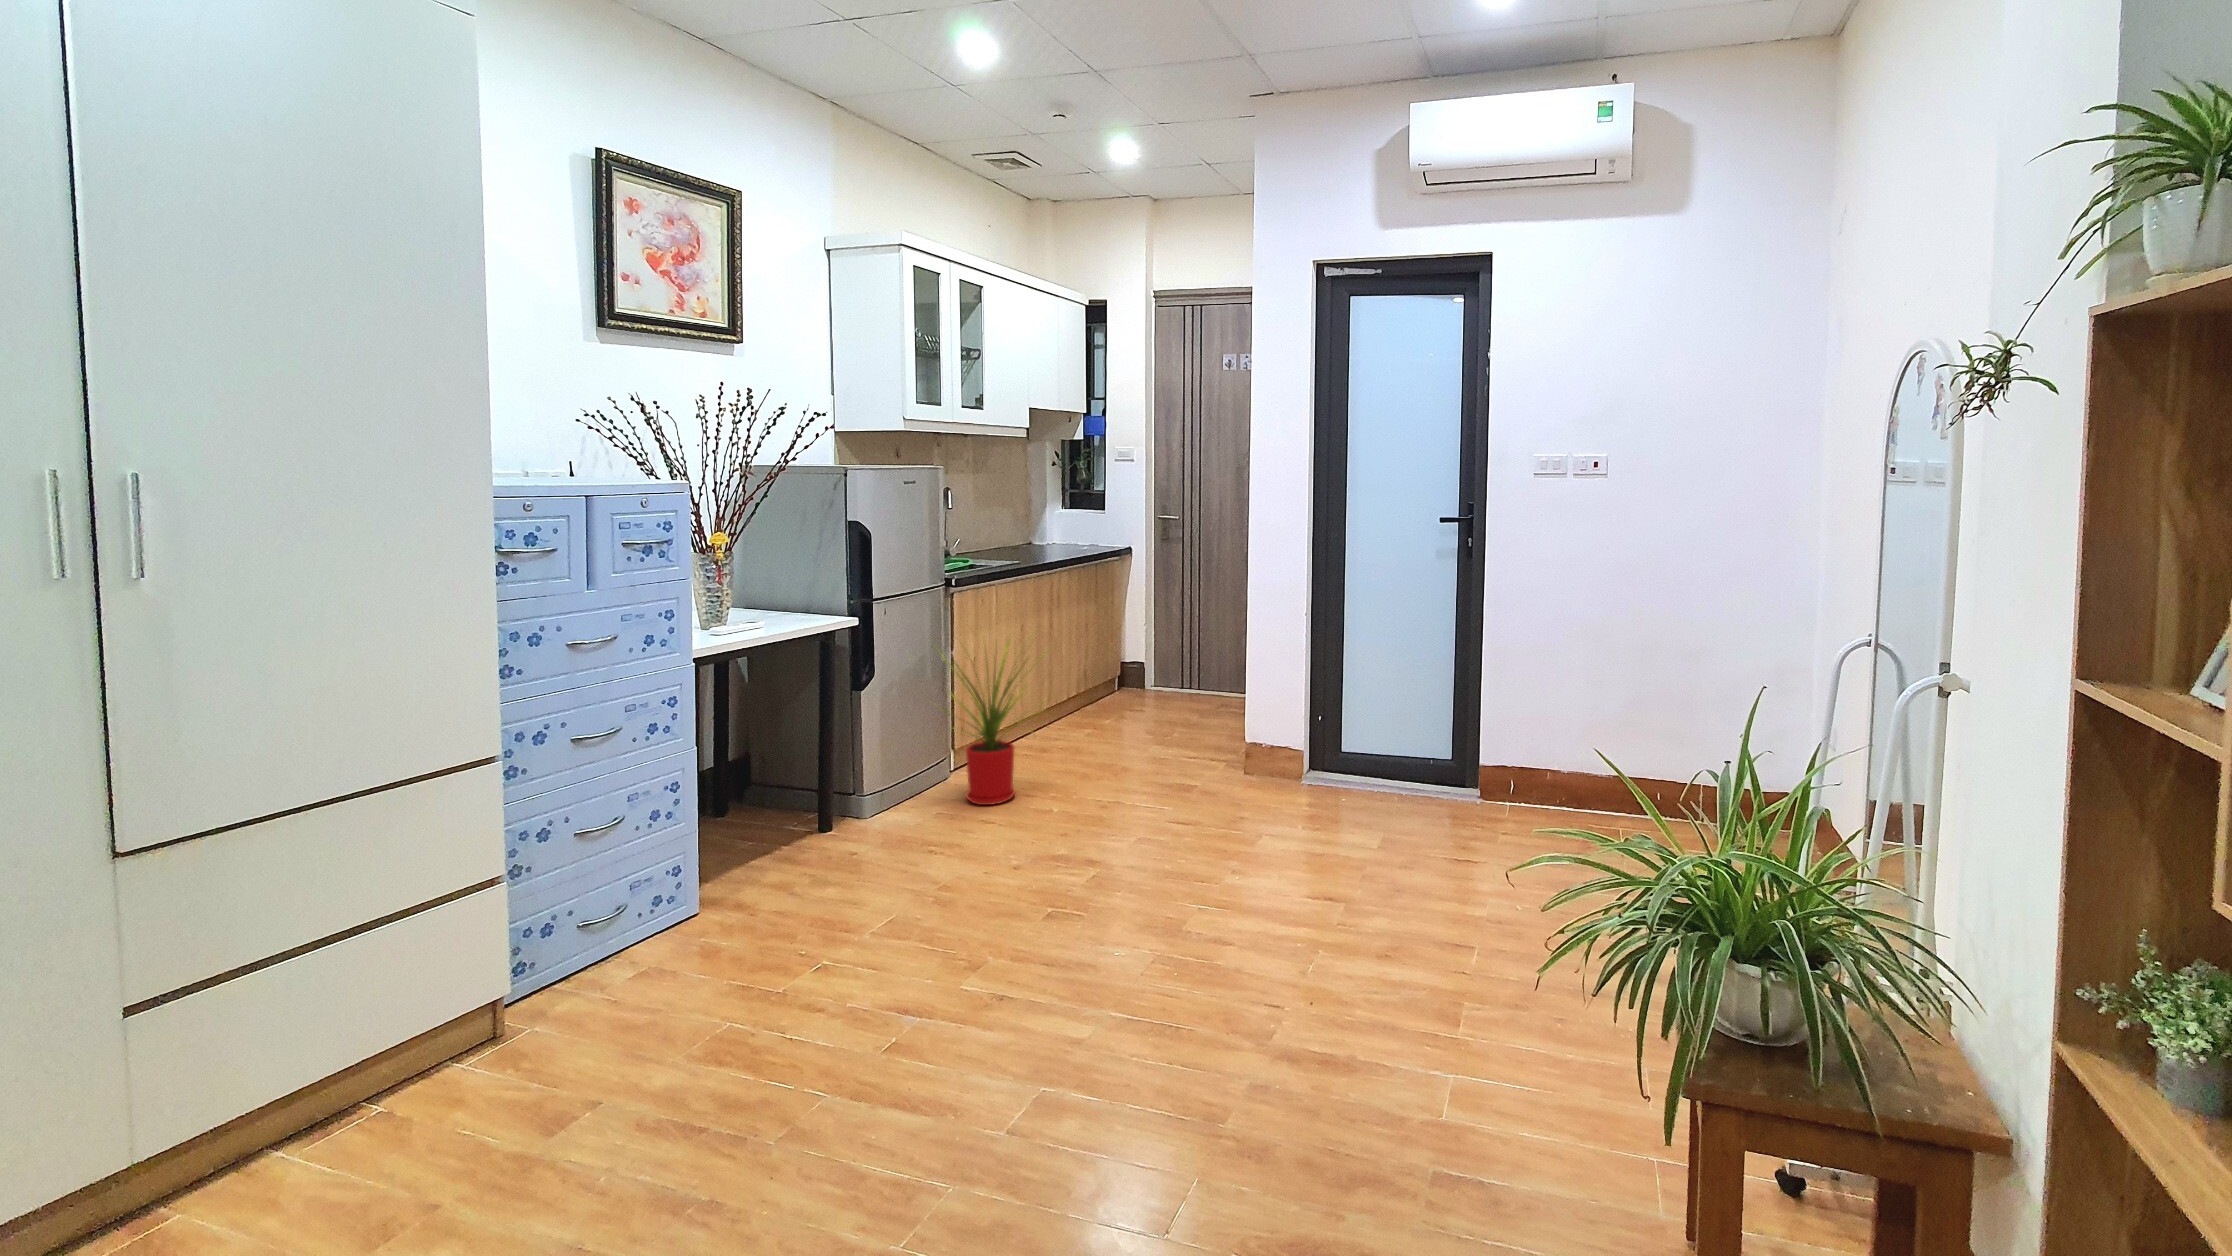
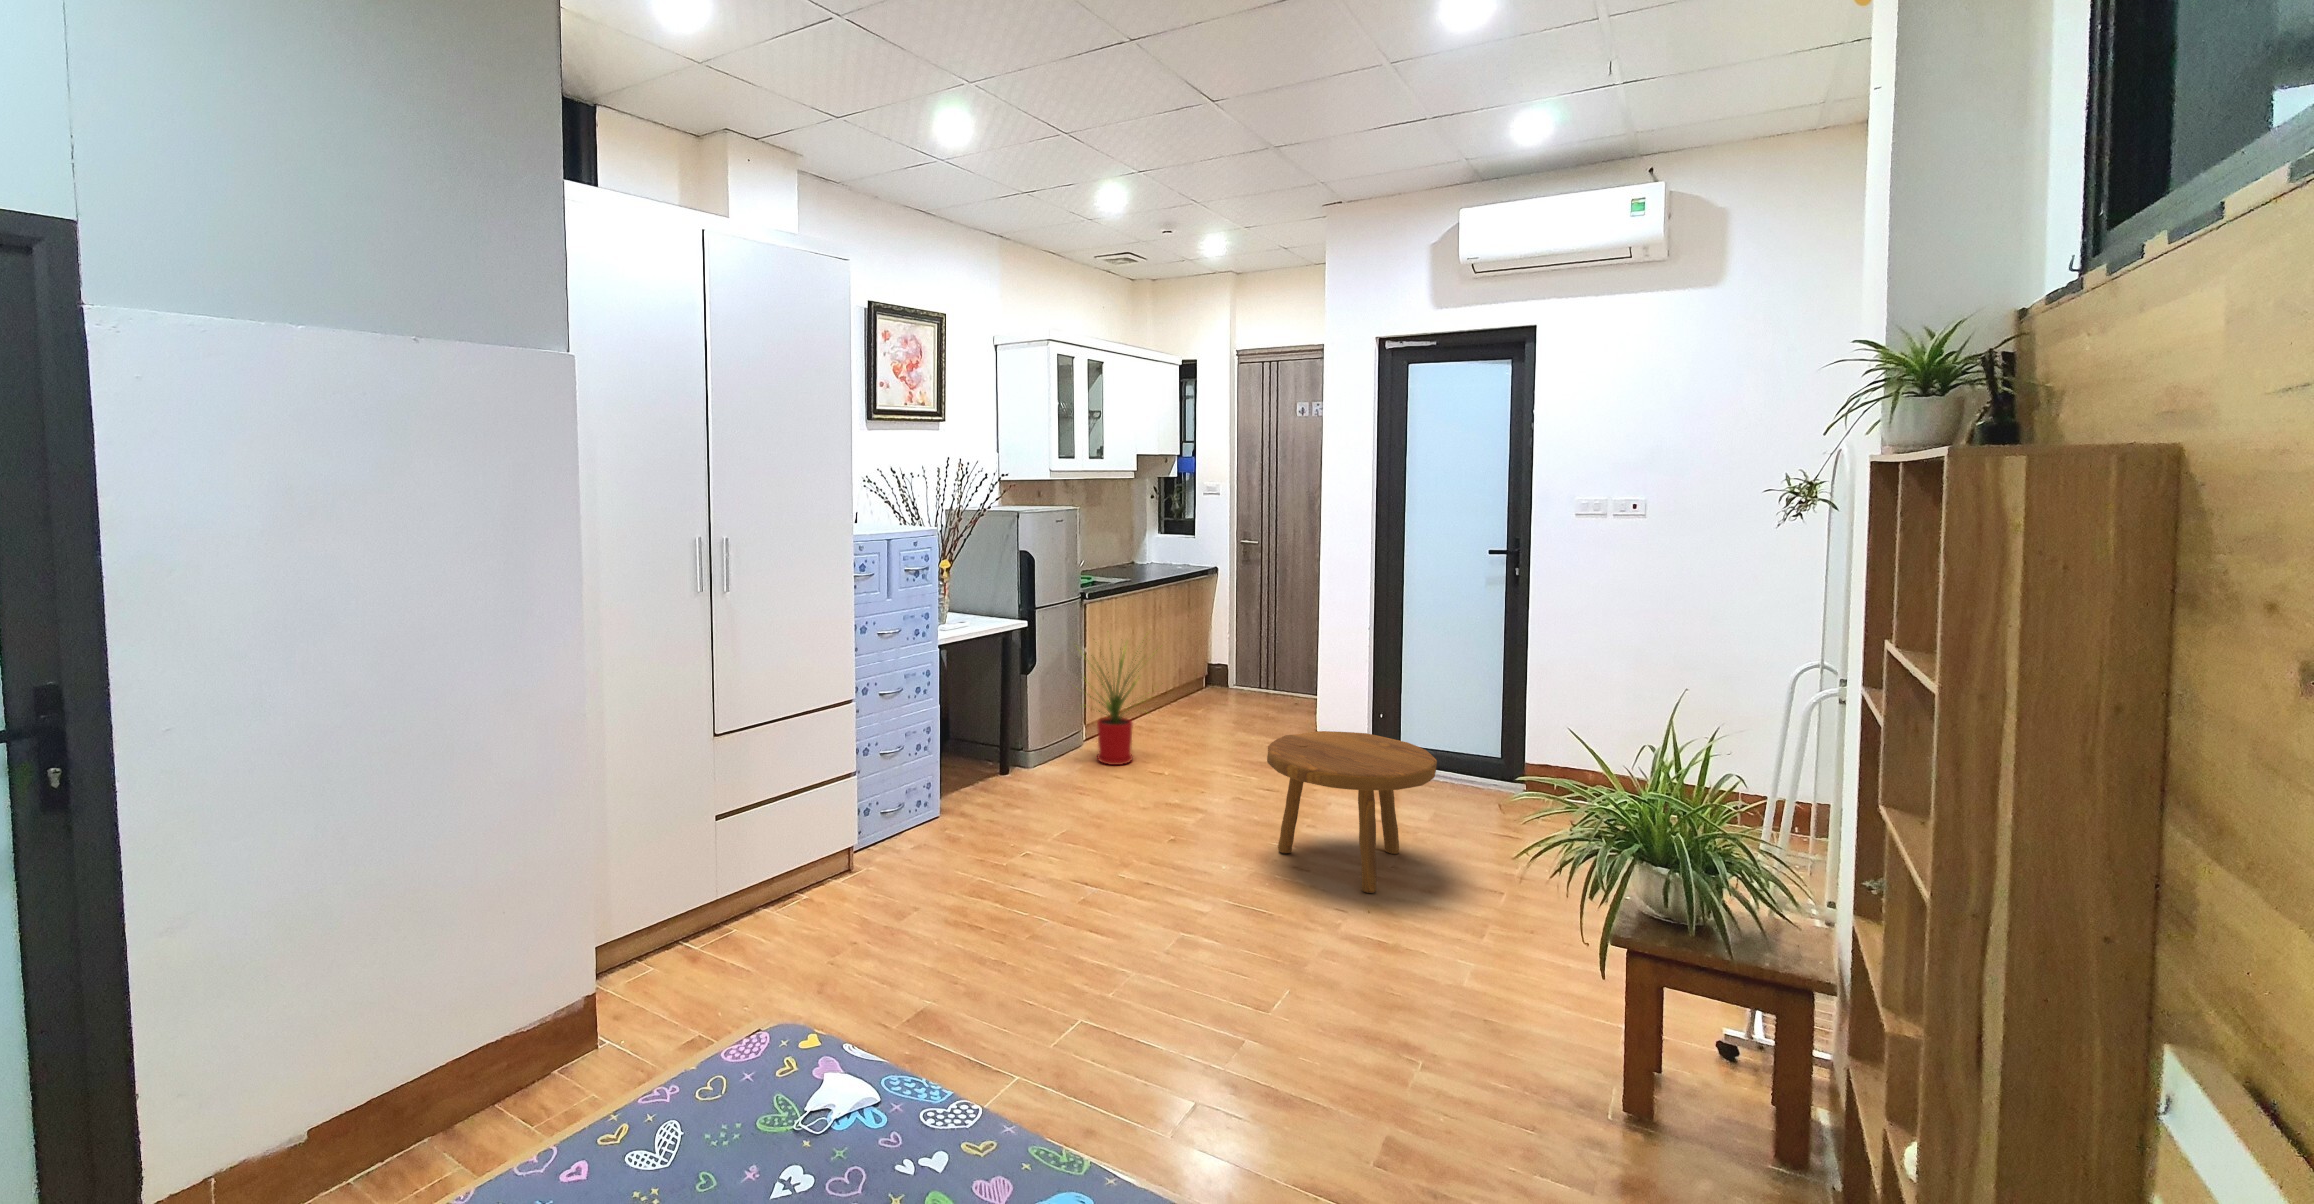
footstool: none [1178,747,1393,967] -> present [1267,731,1437,893]

